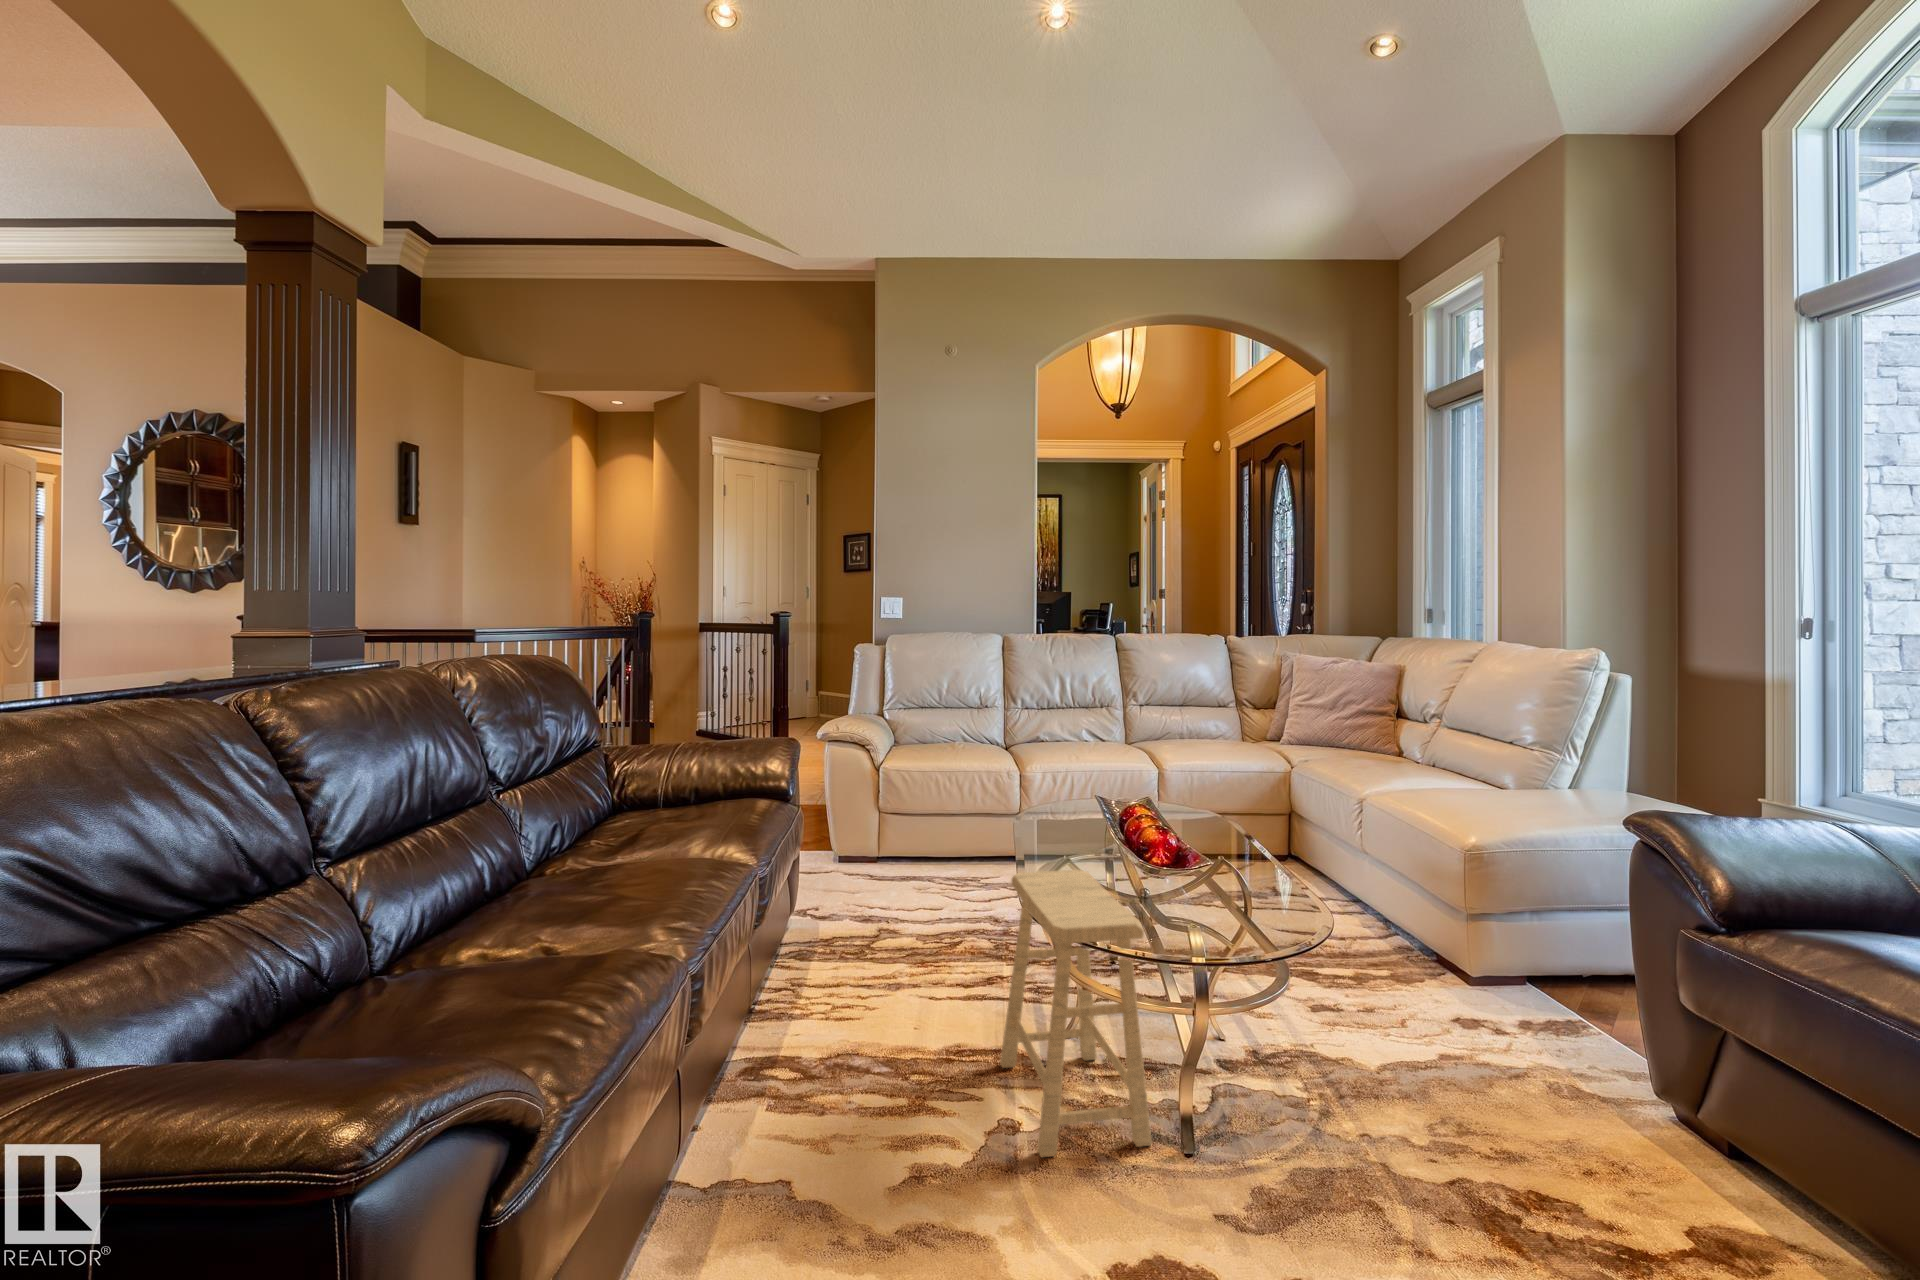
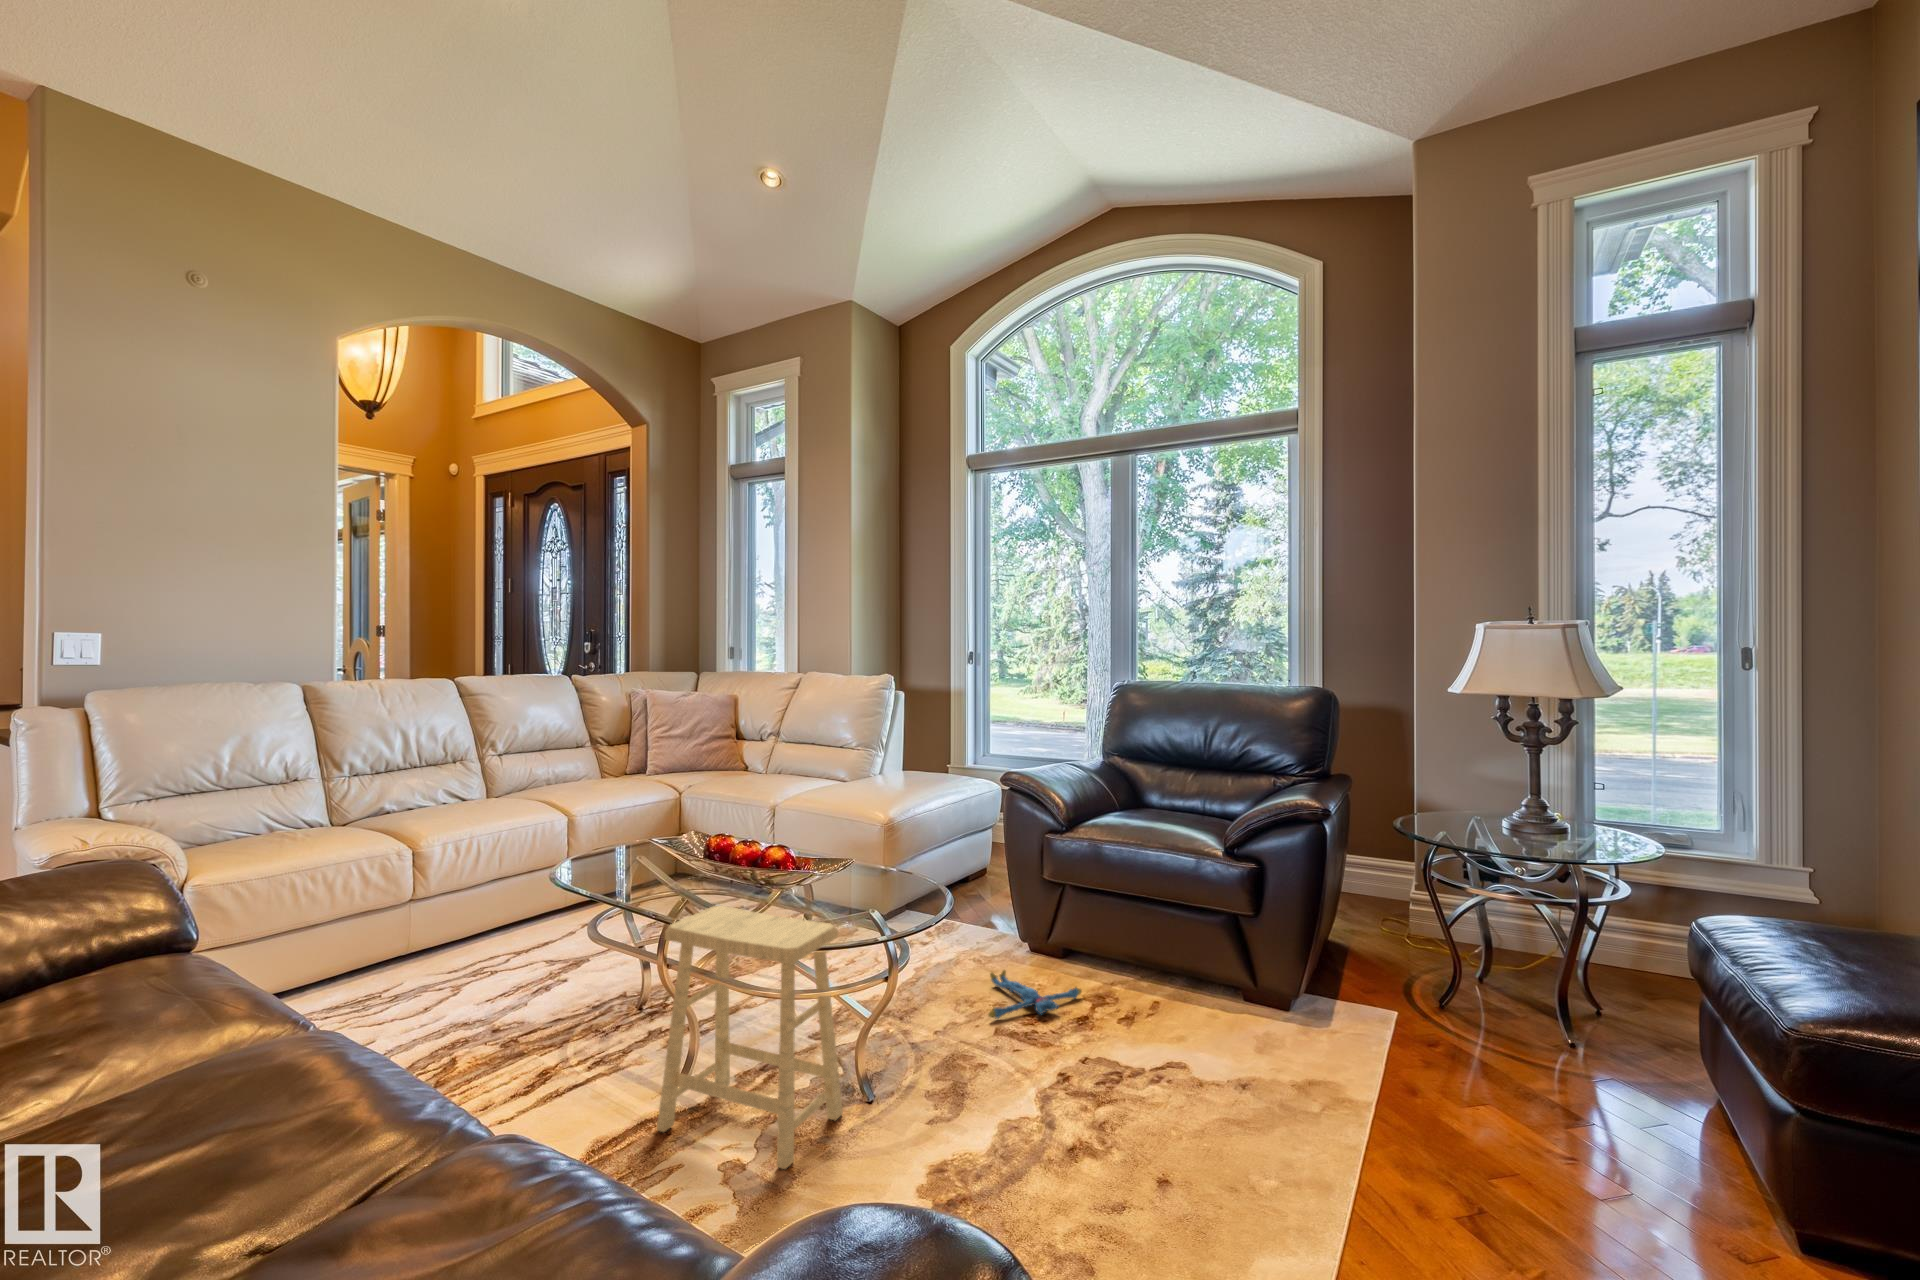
plush toy: none [1461,1099,1684,1208] -> present [988,970,1082,1019]

